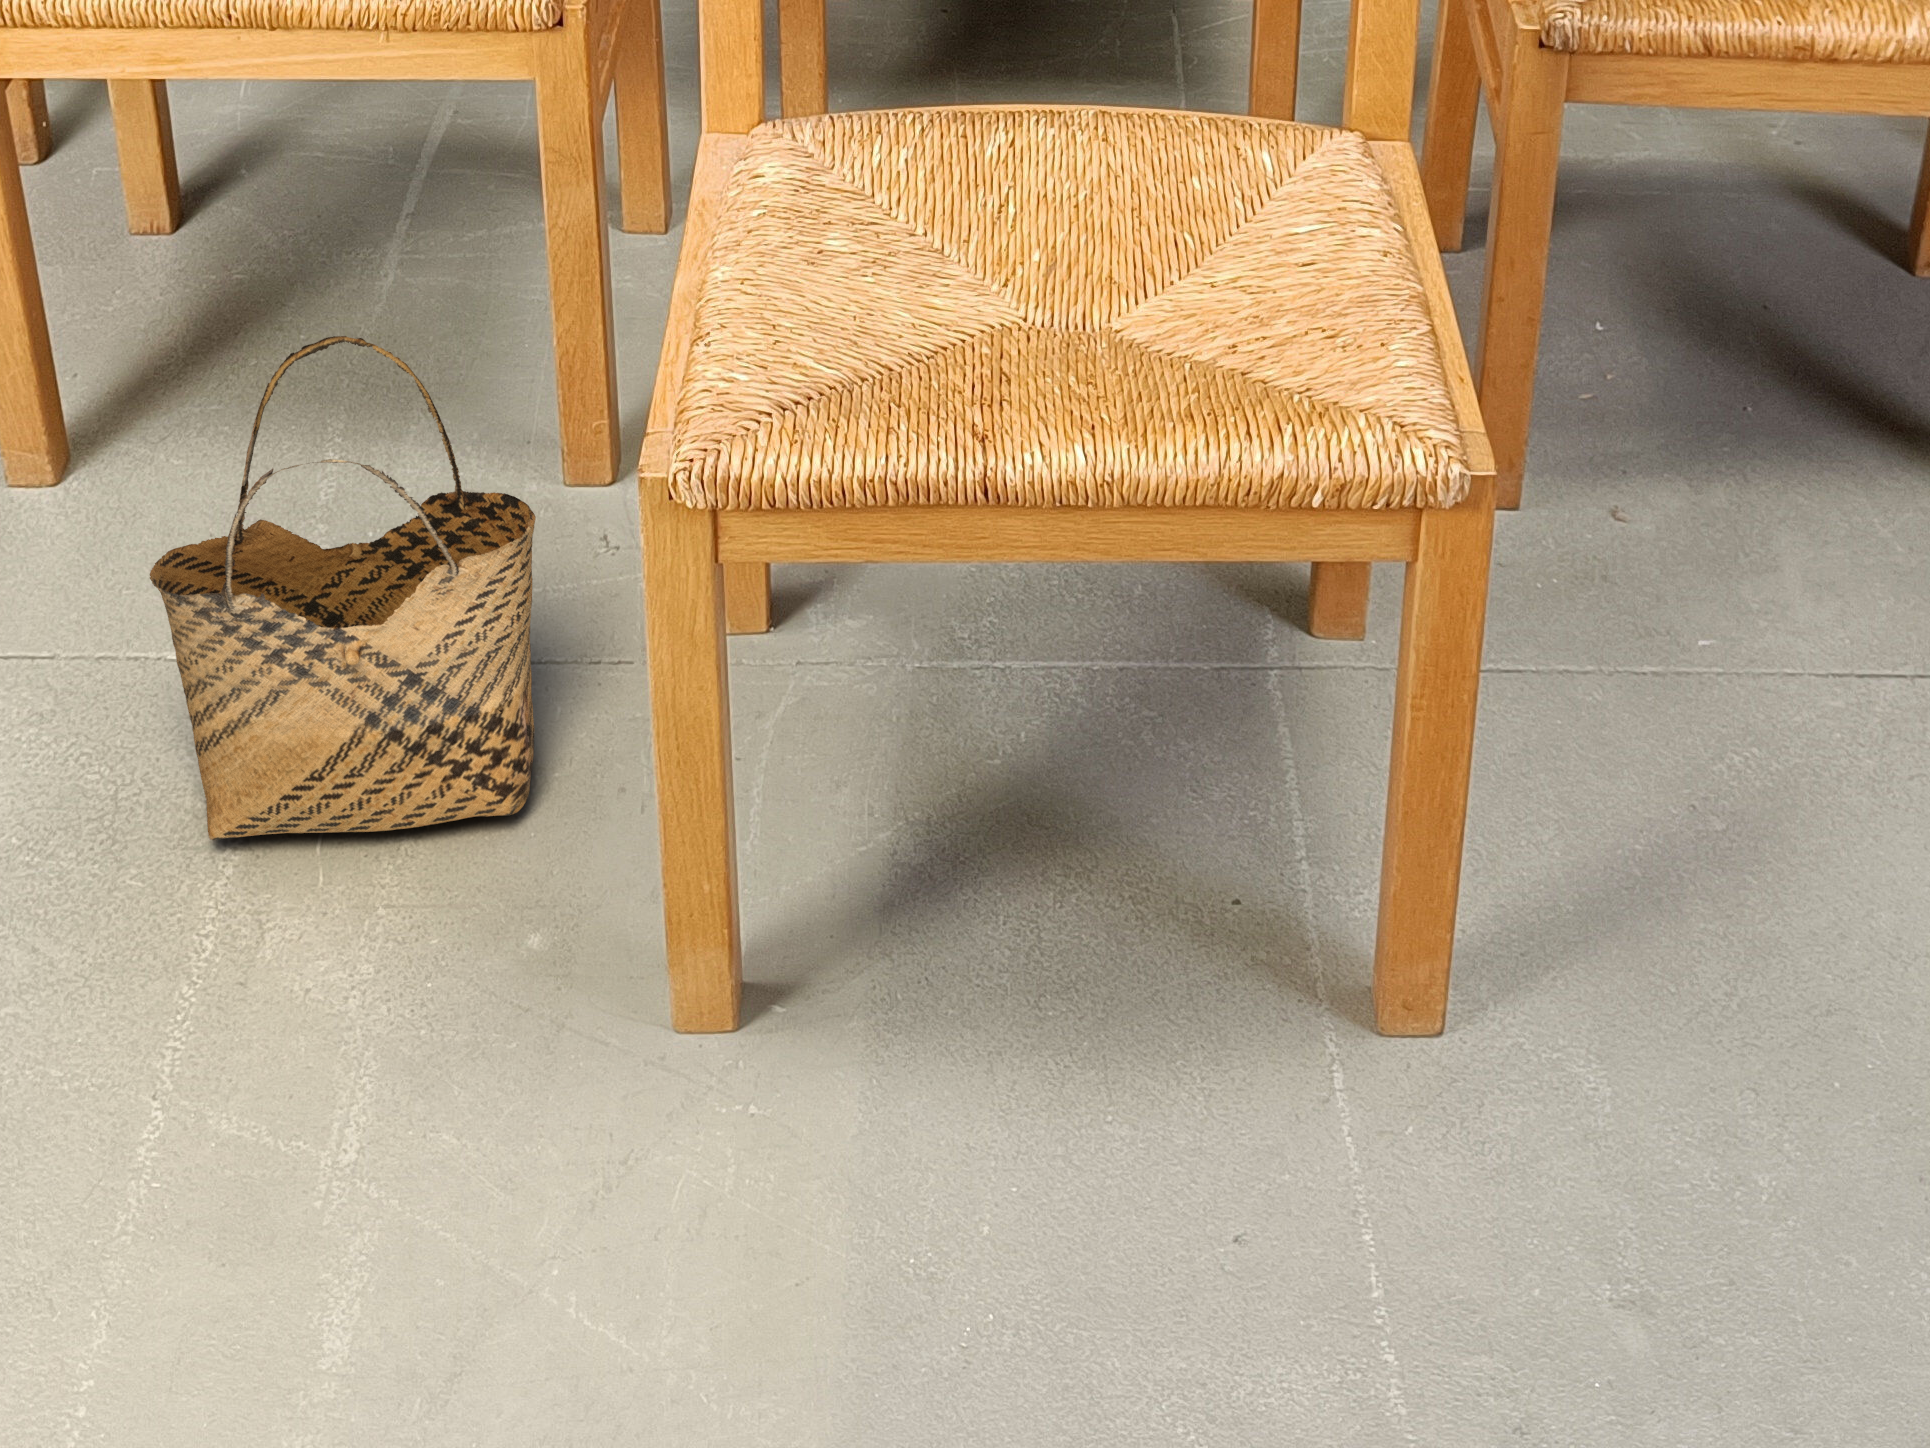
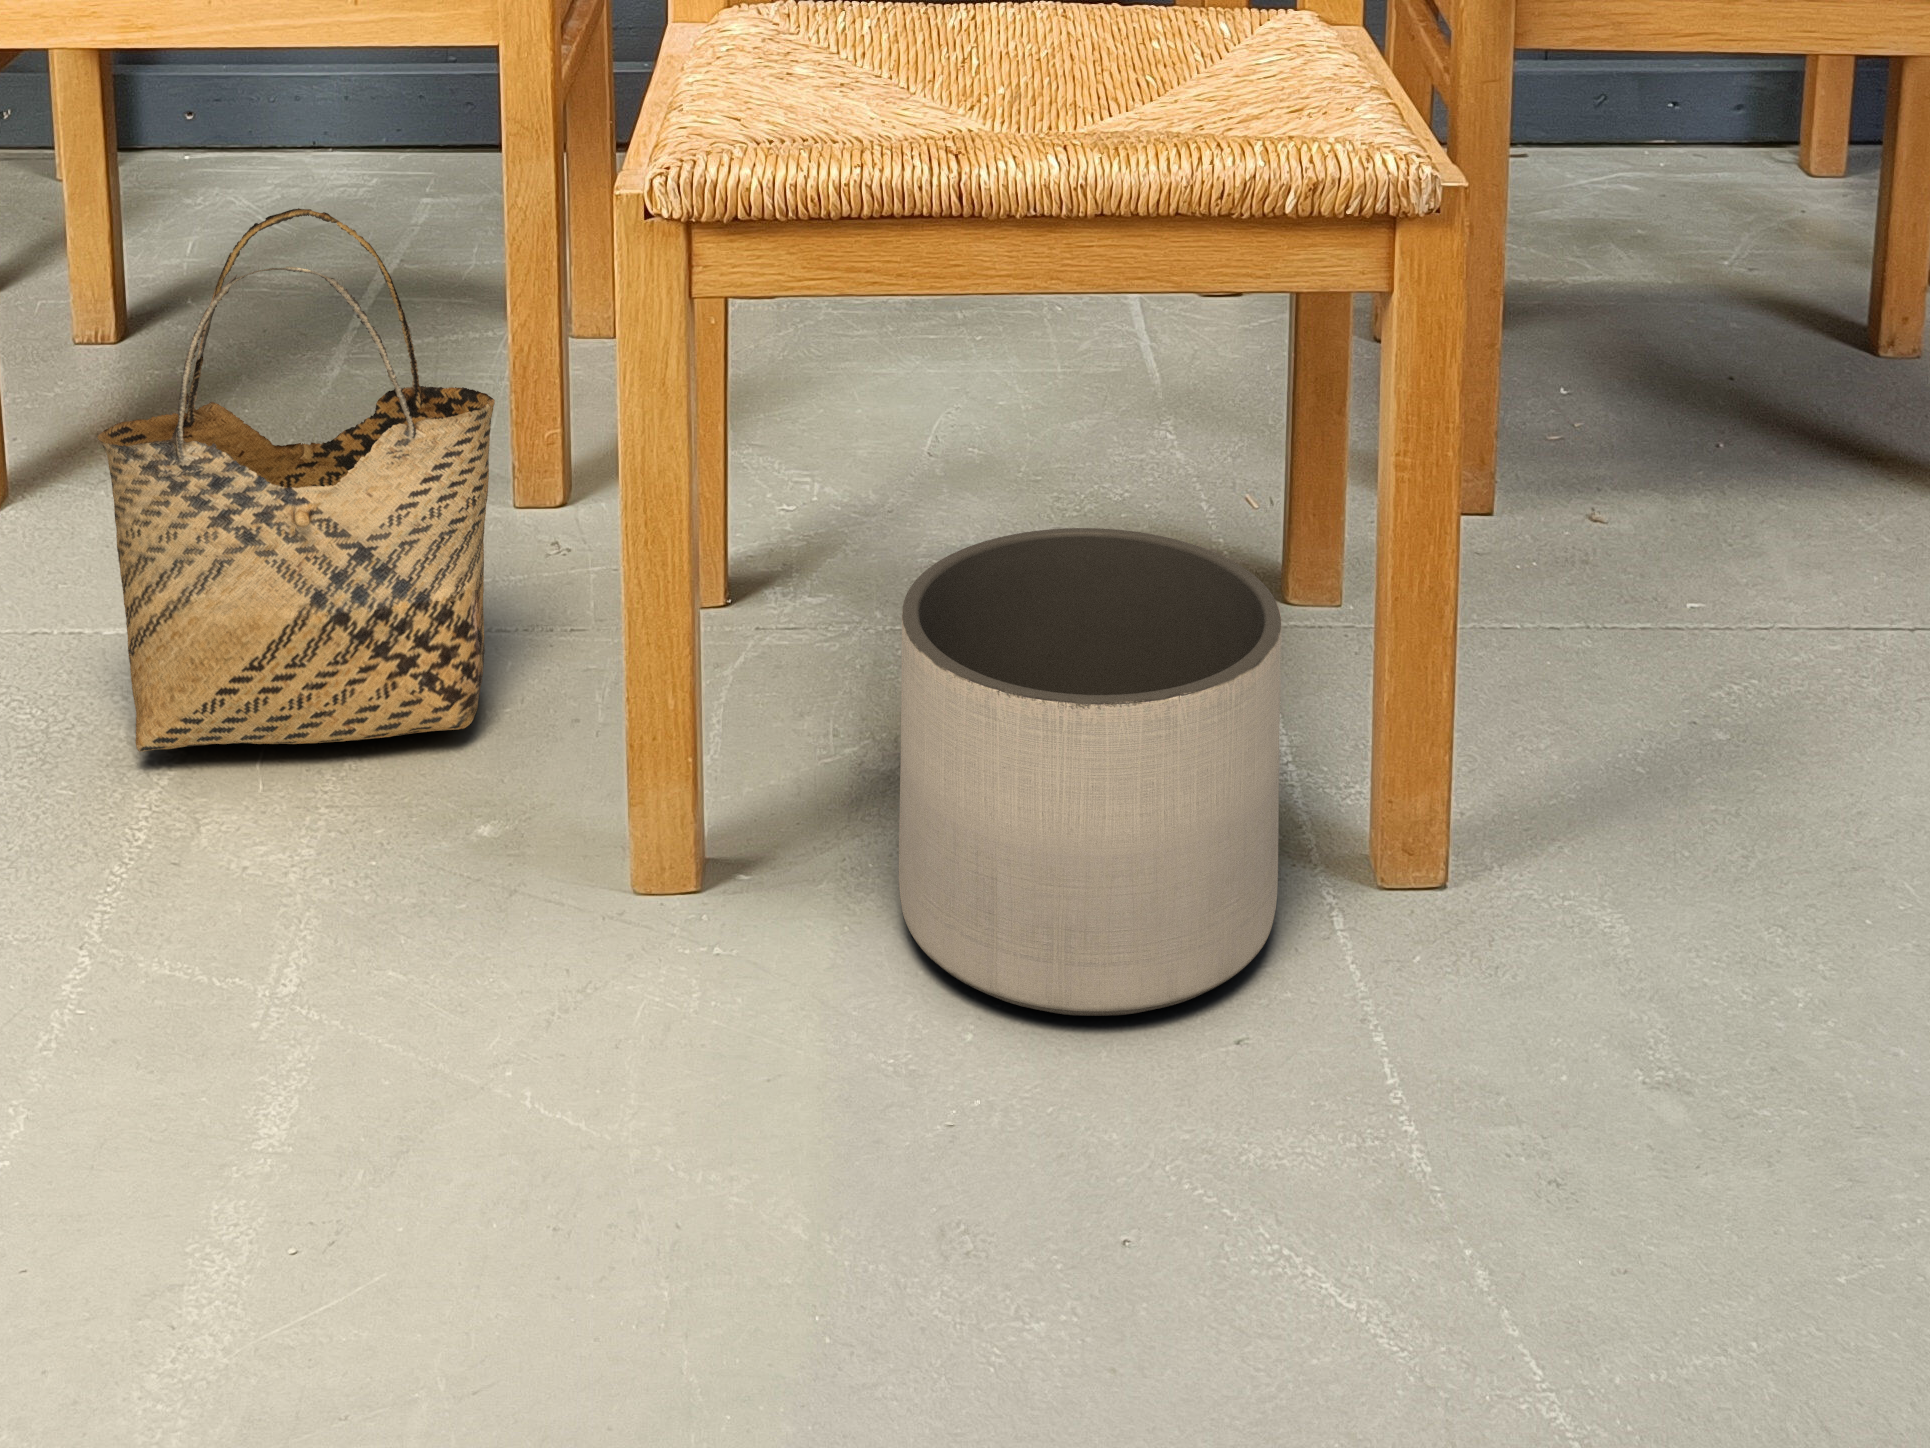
planter: none [926,713,1291,1213] -> present [899,528,1282,1016]

